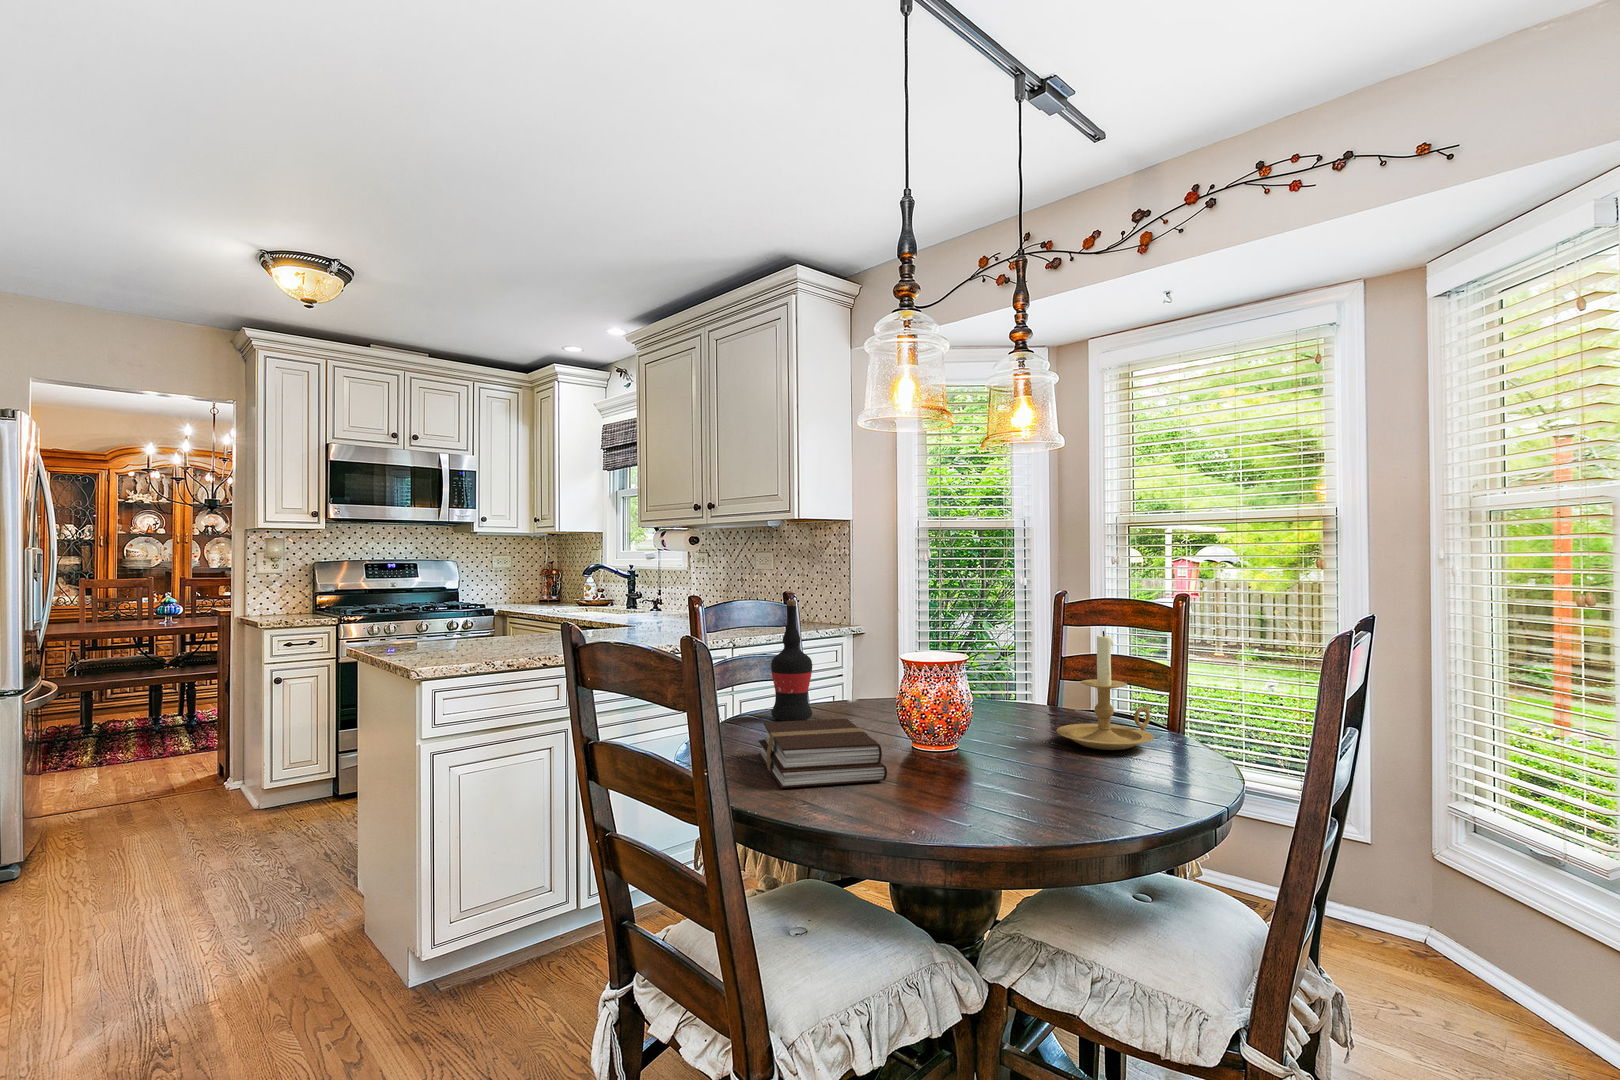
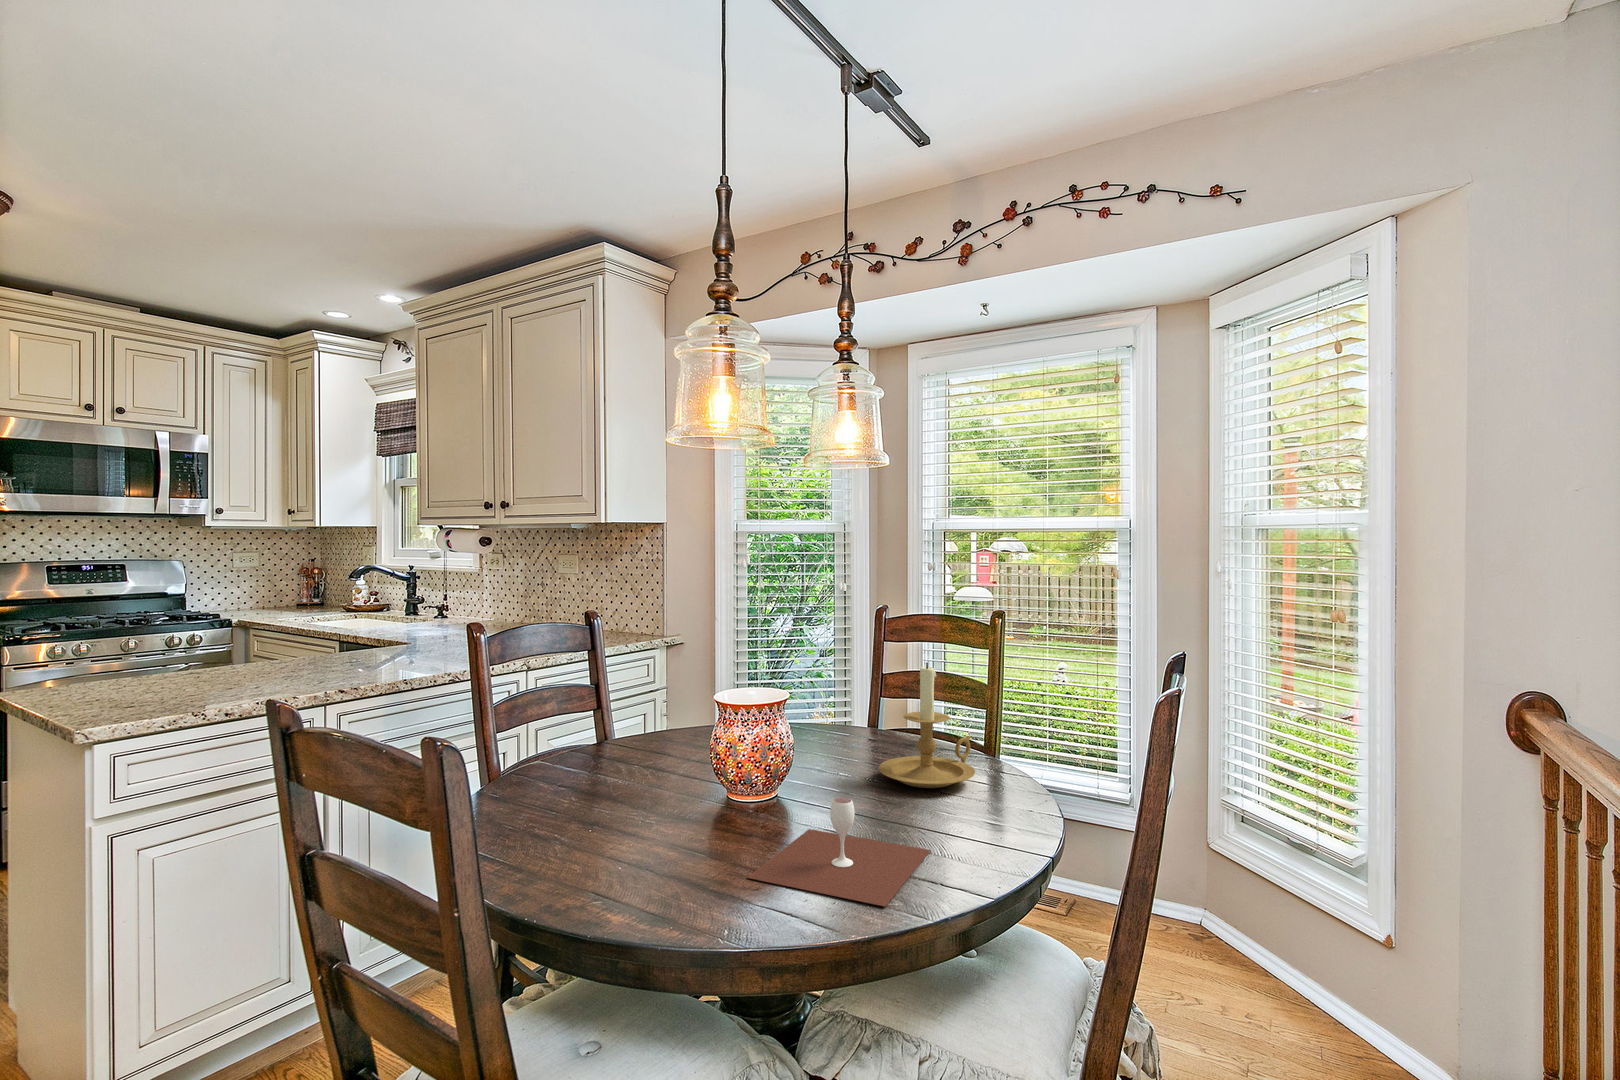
wine bottle: present [771,600,812,721] -> none [566,630,615,769]
book: present [758,719,887,788] -> none [547,773,698,875]
wine glass: none [930,737,1103,827] -> present [747,797,930,907]

